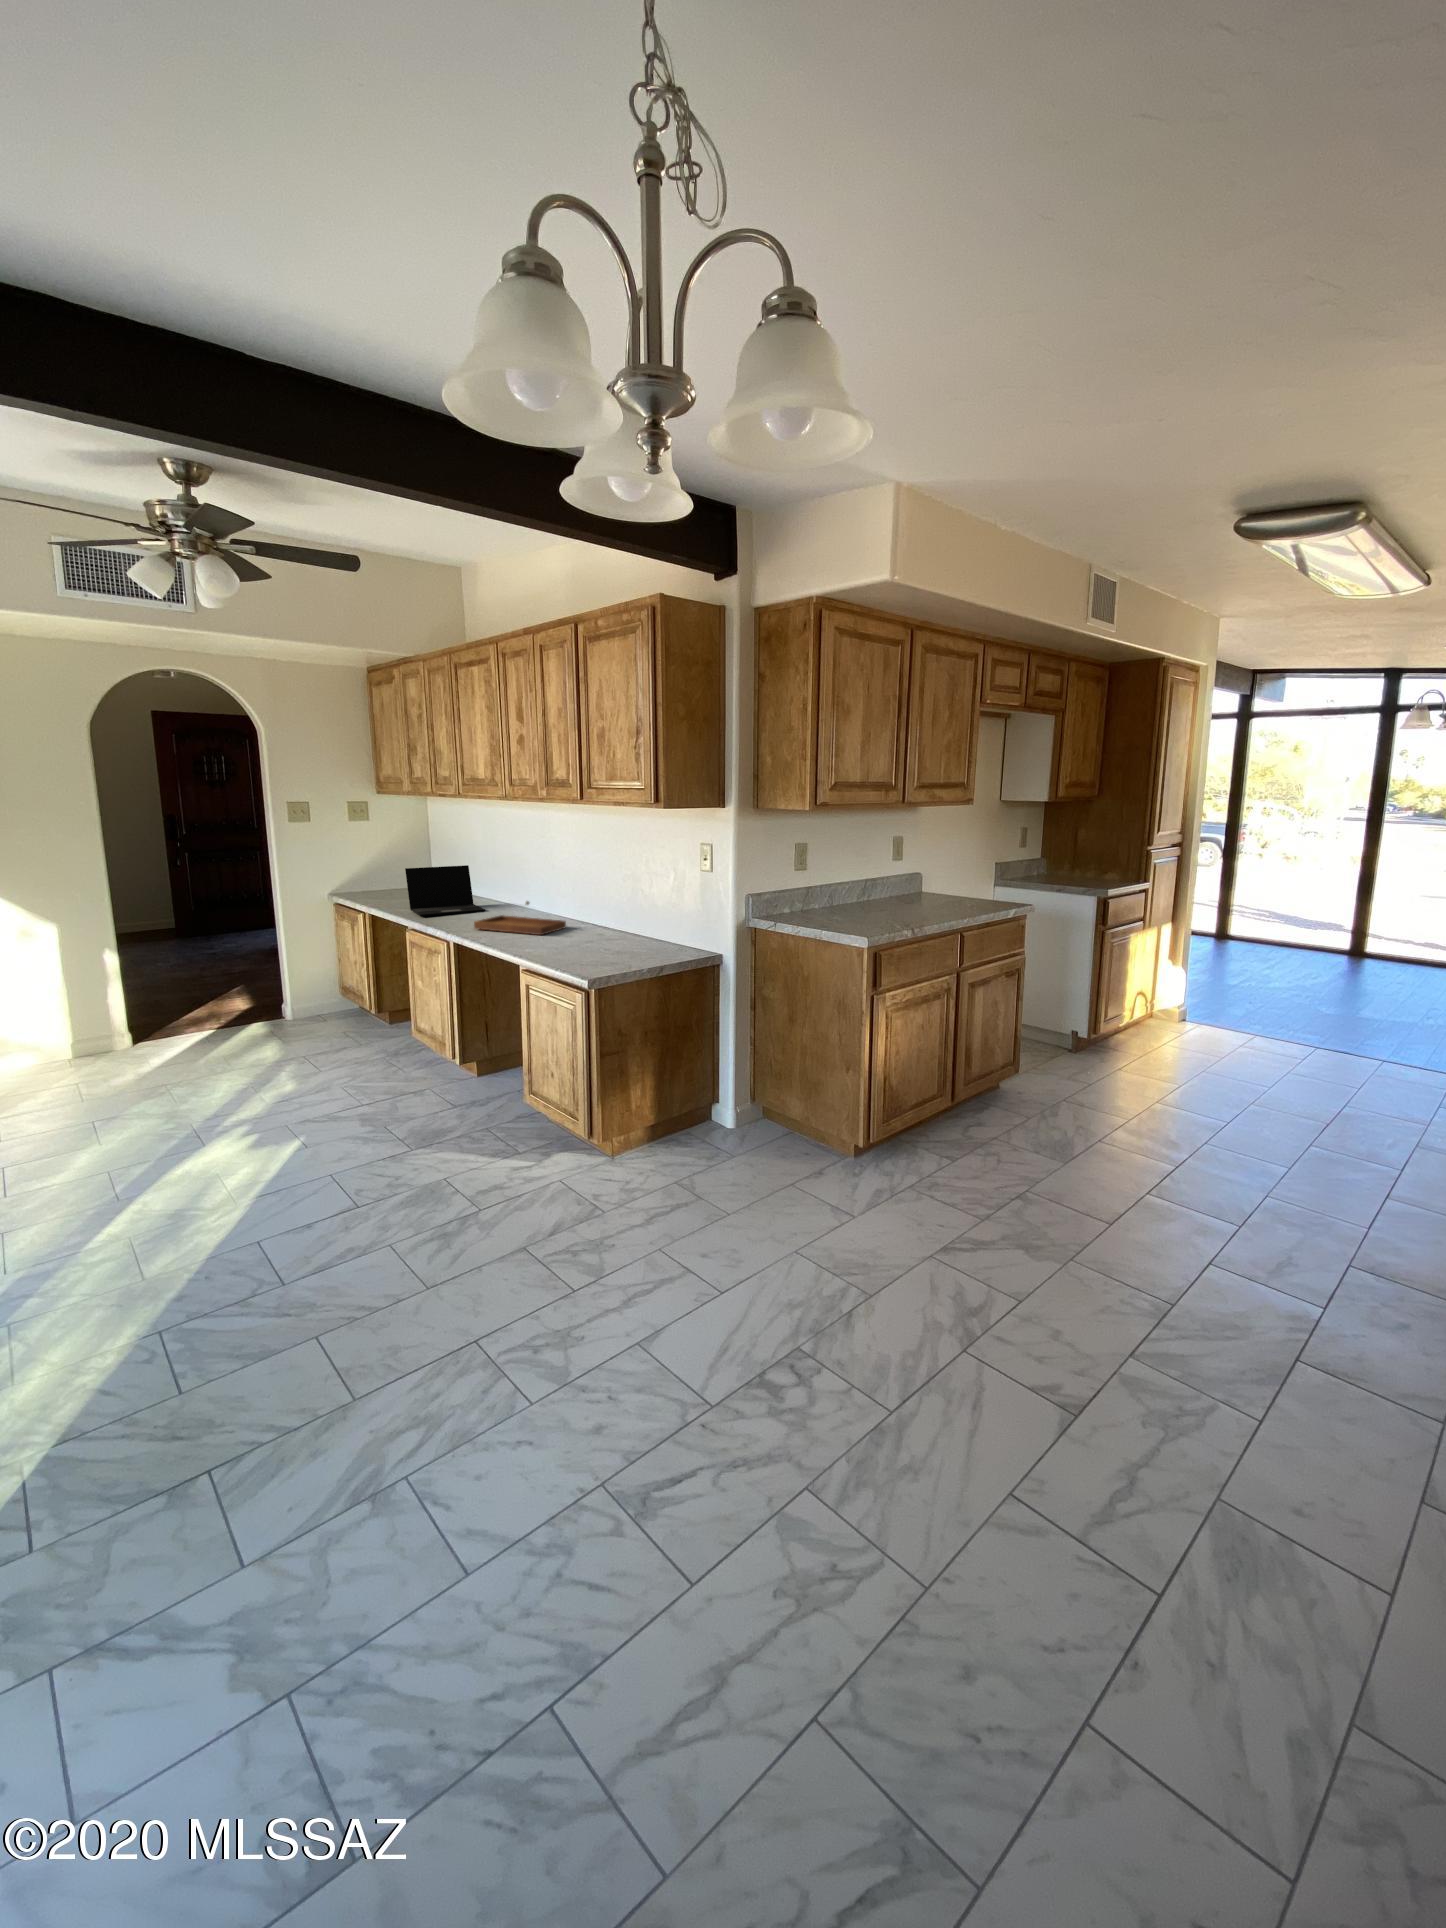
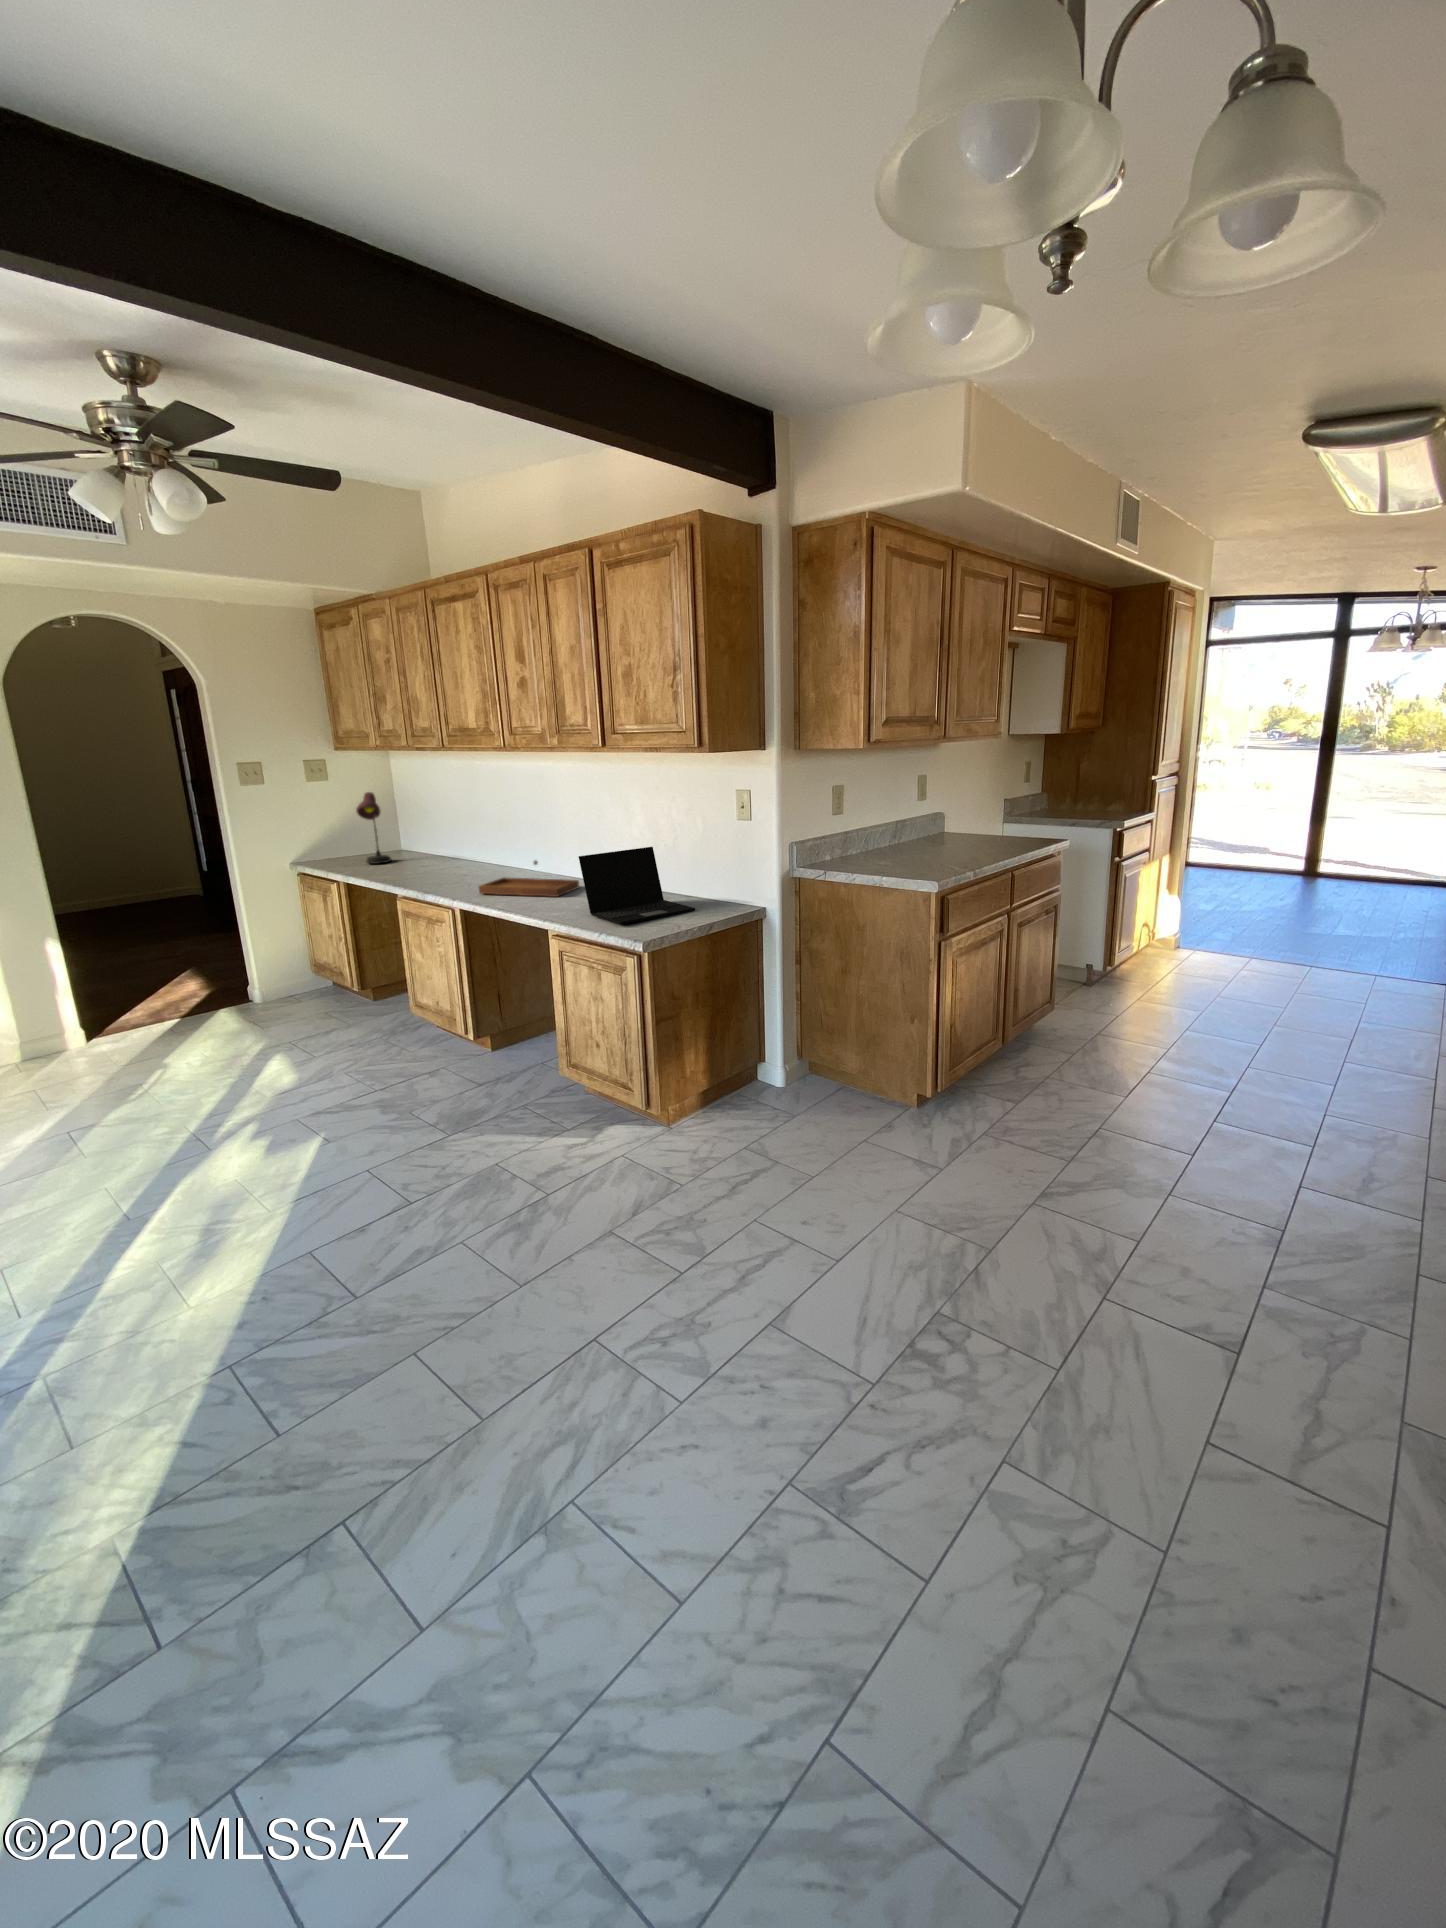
desk lamp: none [386,833,417,898] -> present [356,792,391,864]
laptop: present [405,865,485,917] -> present [579,847,695,925]

